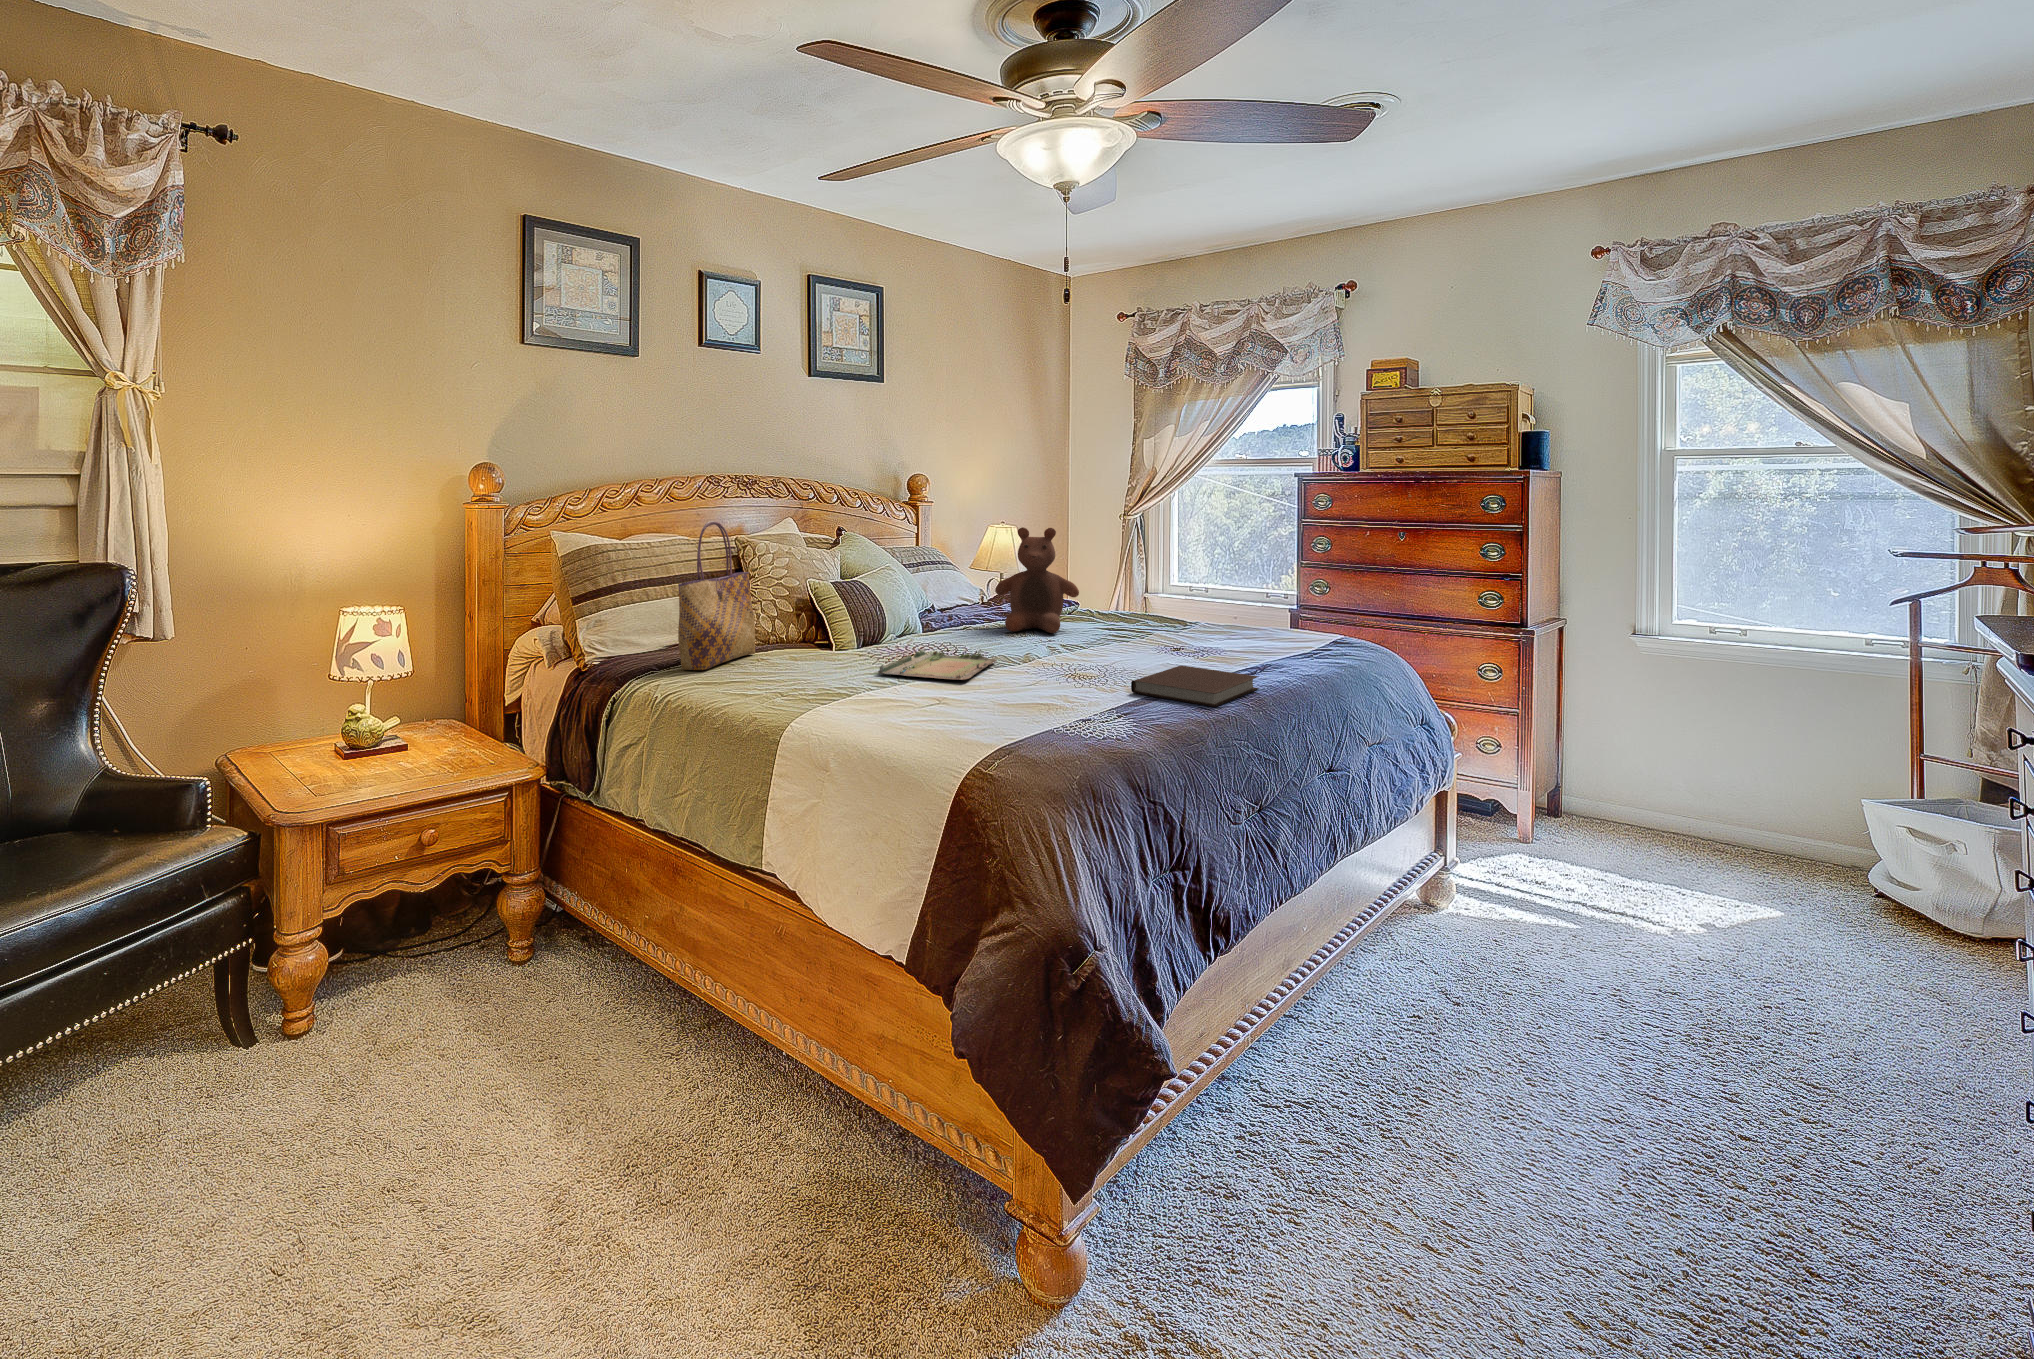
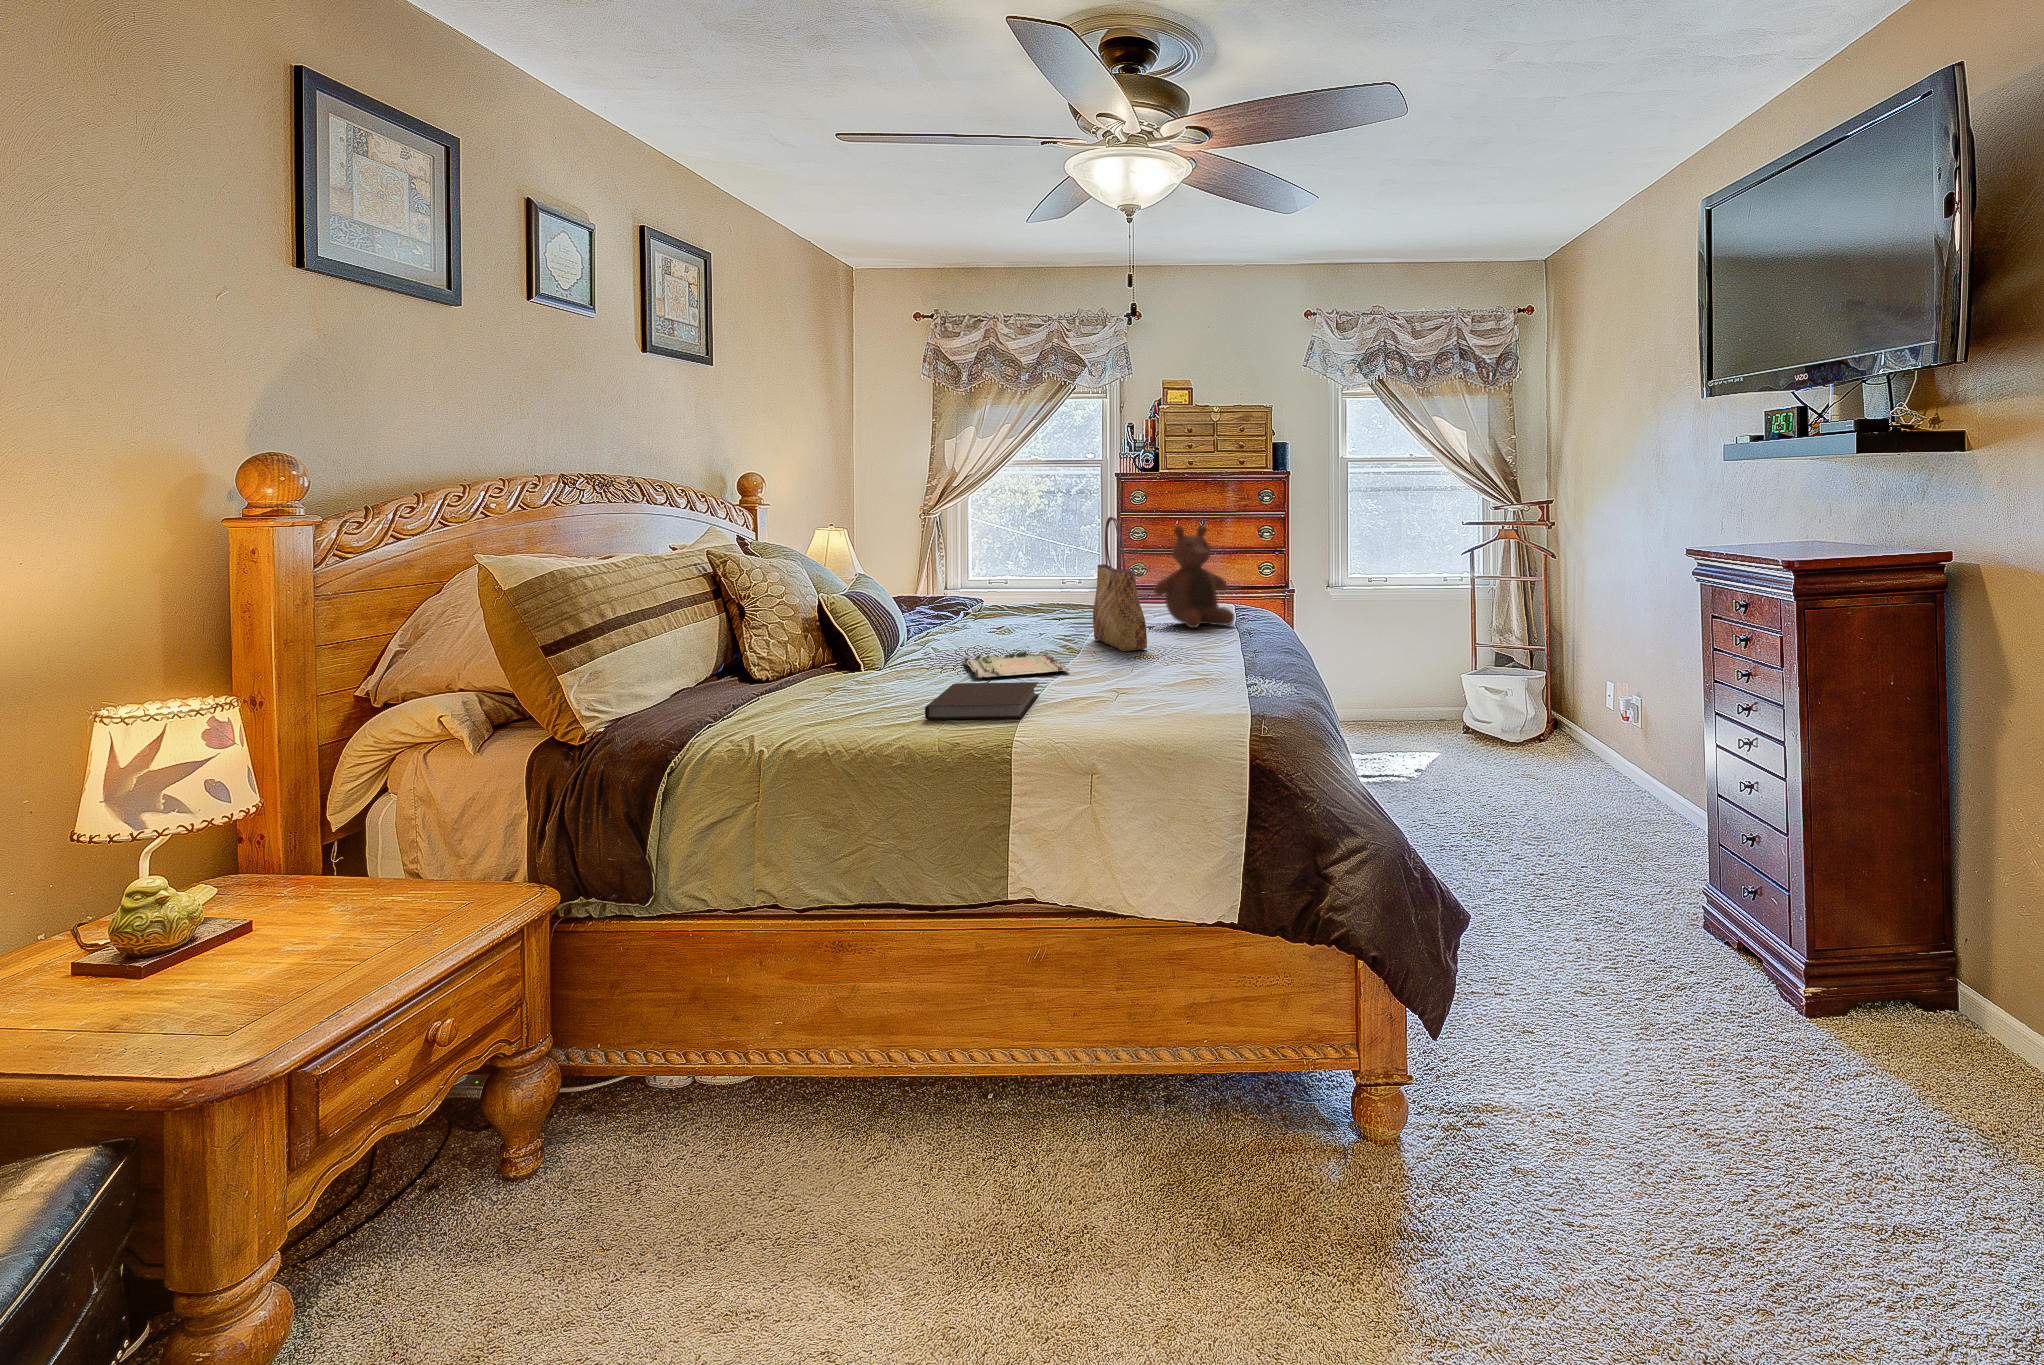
tote bag: present [678,521,755,670] -> present [1093,517,1147,651]
stuffed bear: present [995,527,1079,633] -> present [1154,525,1235,628]
notebook: present [1131,666,1259,707] -> present [925,682,1039,720]

